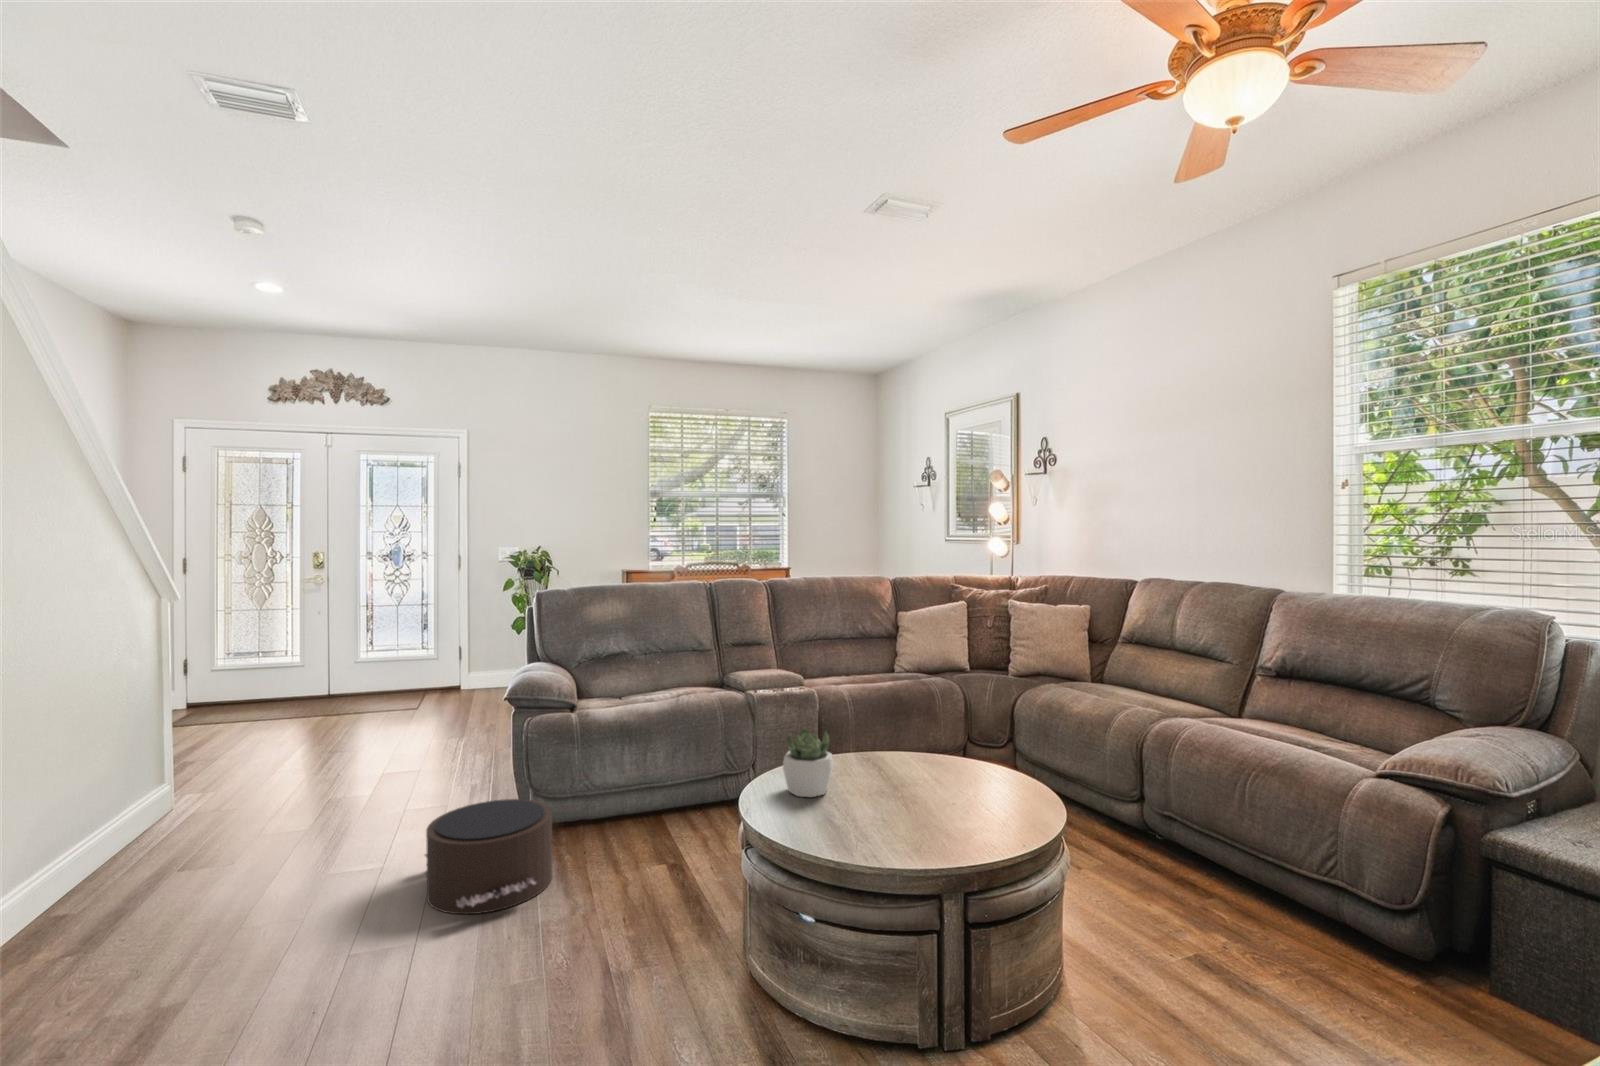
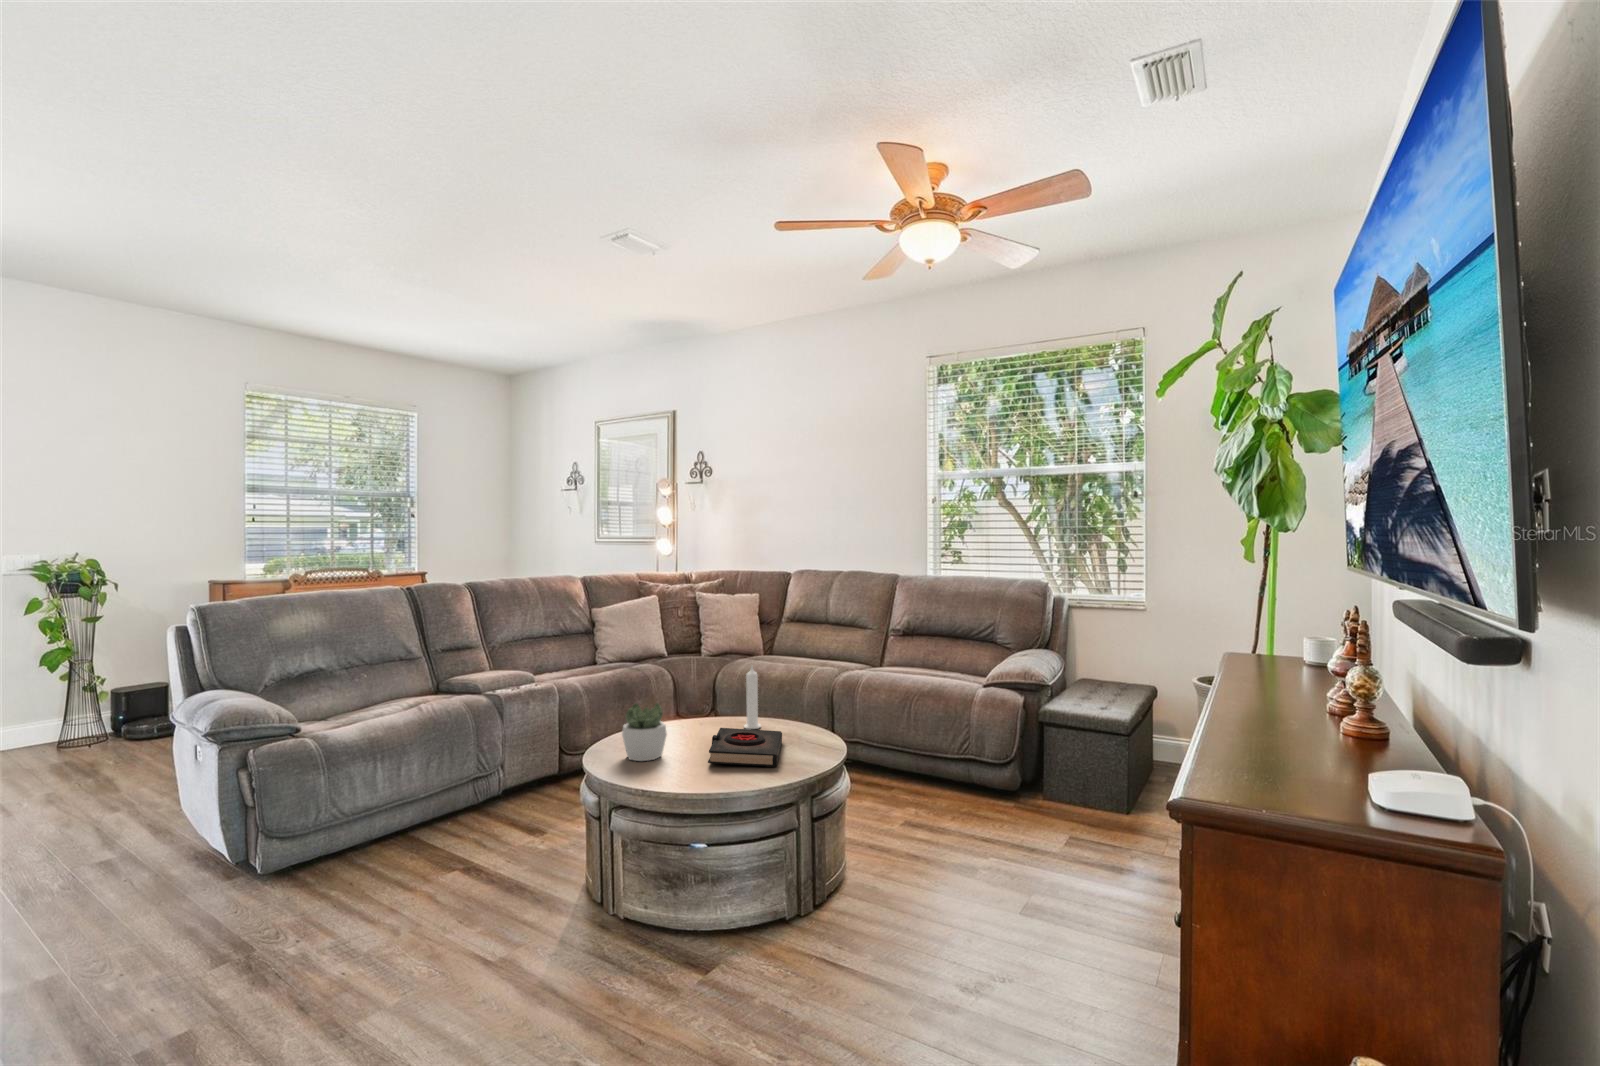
candle: none [954,700,976,780] -> present [744,667,761,729]
book: none [855,772,978,840] -> present [708,728,782,767]
pouf: present [425,799,552,914] -> none [137,837,342,979]

